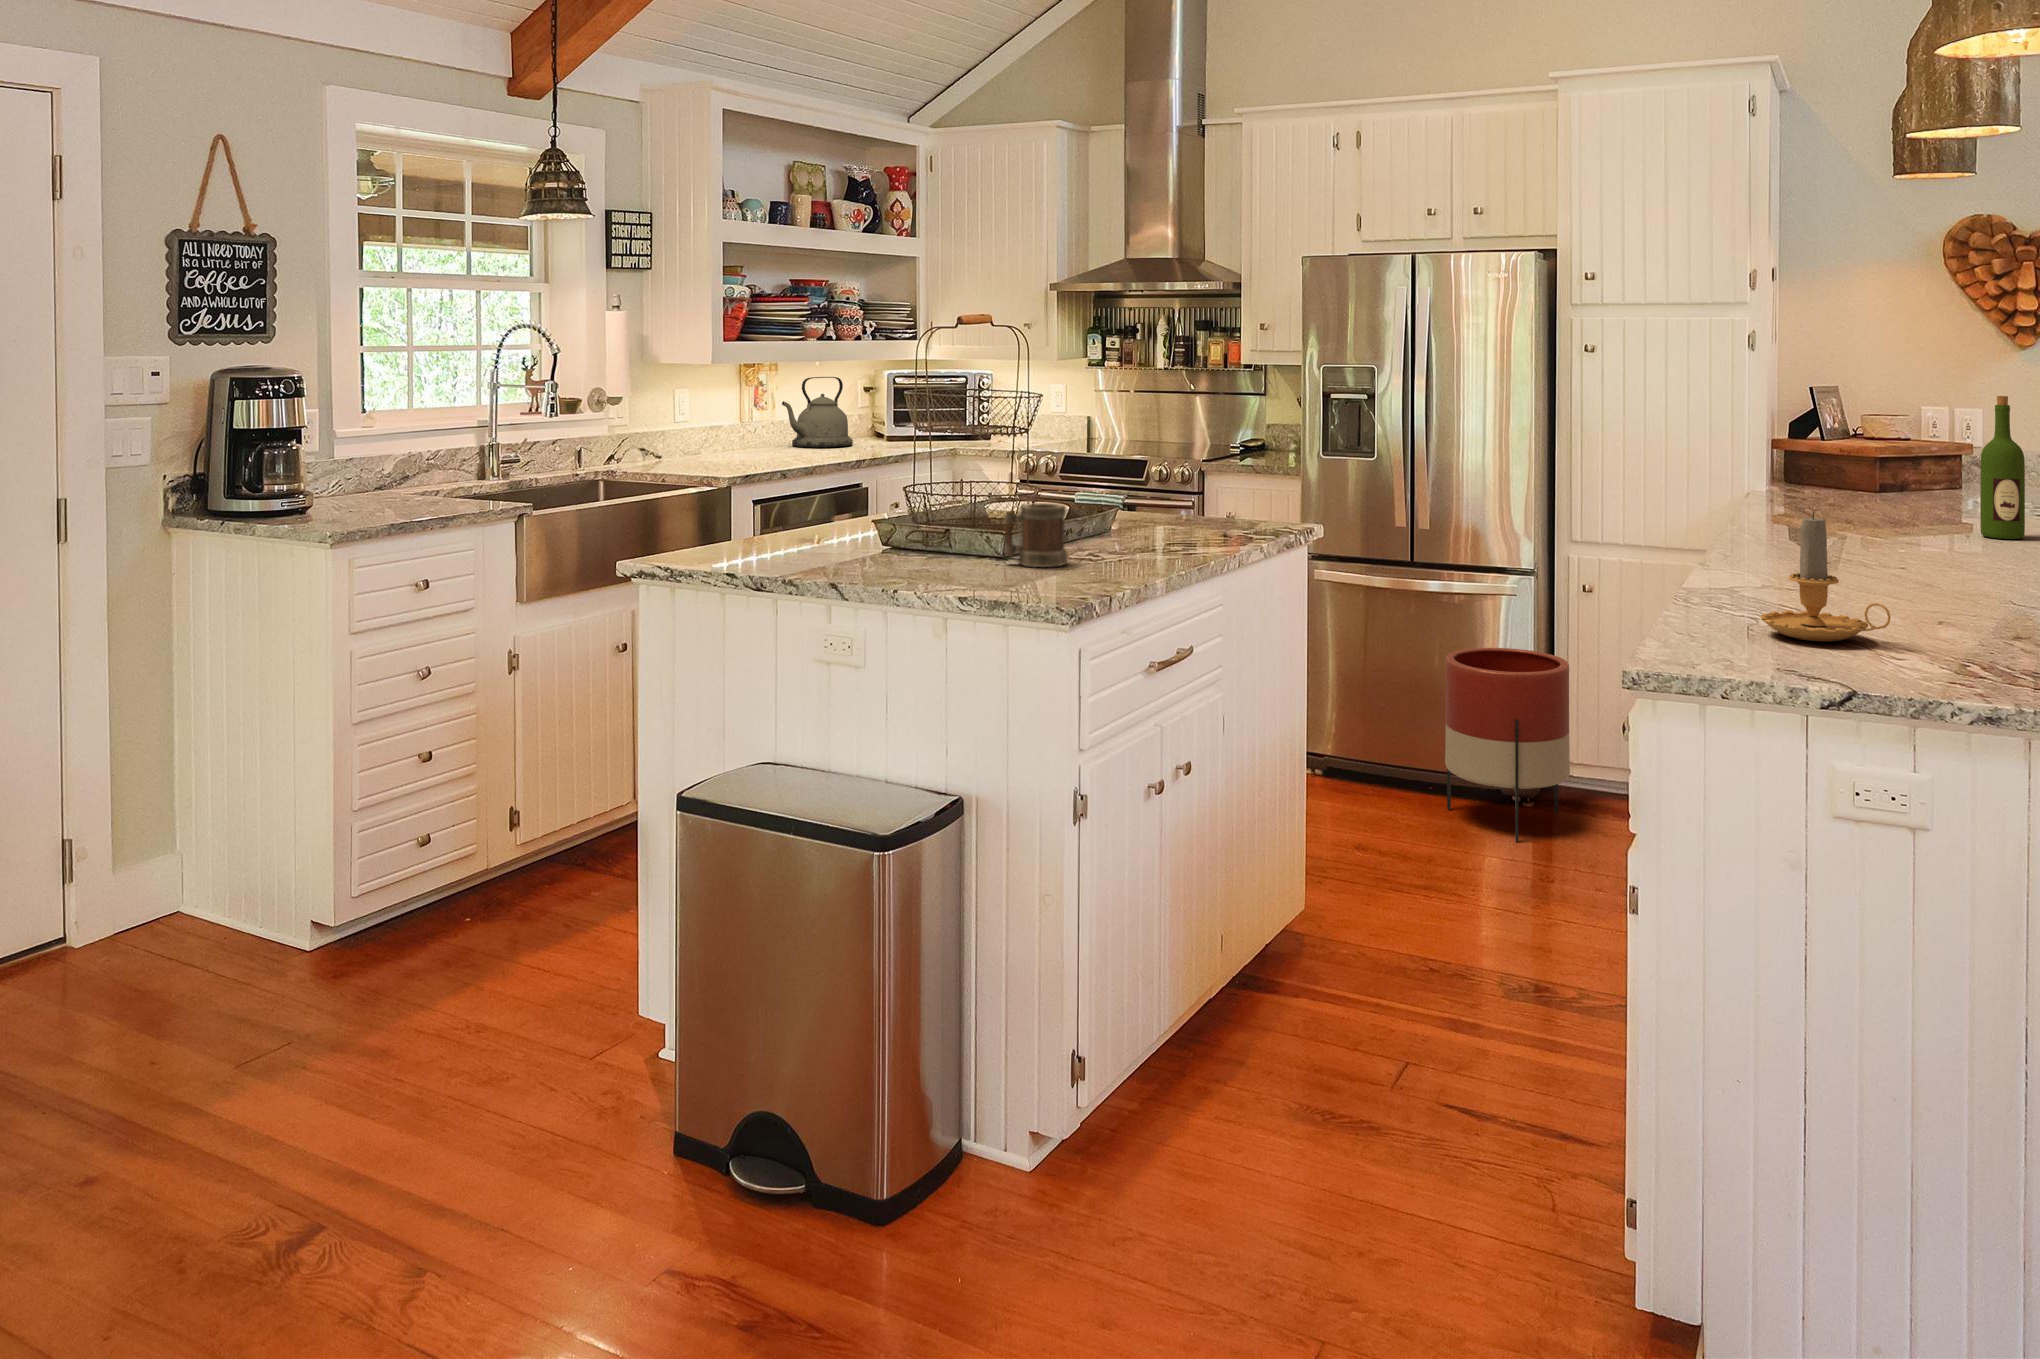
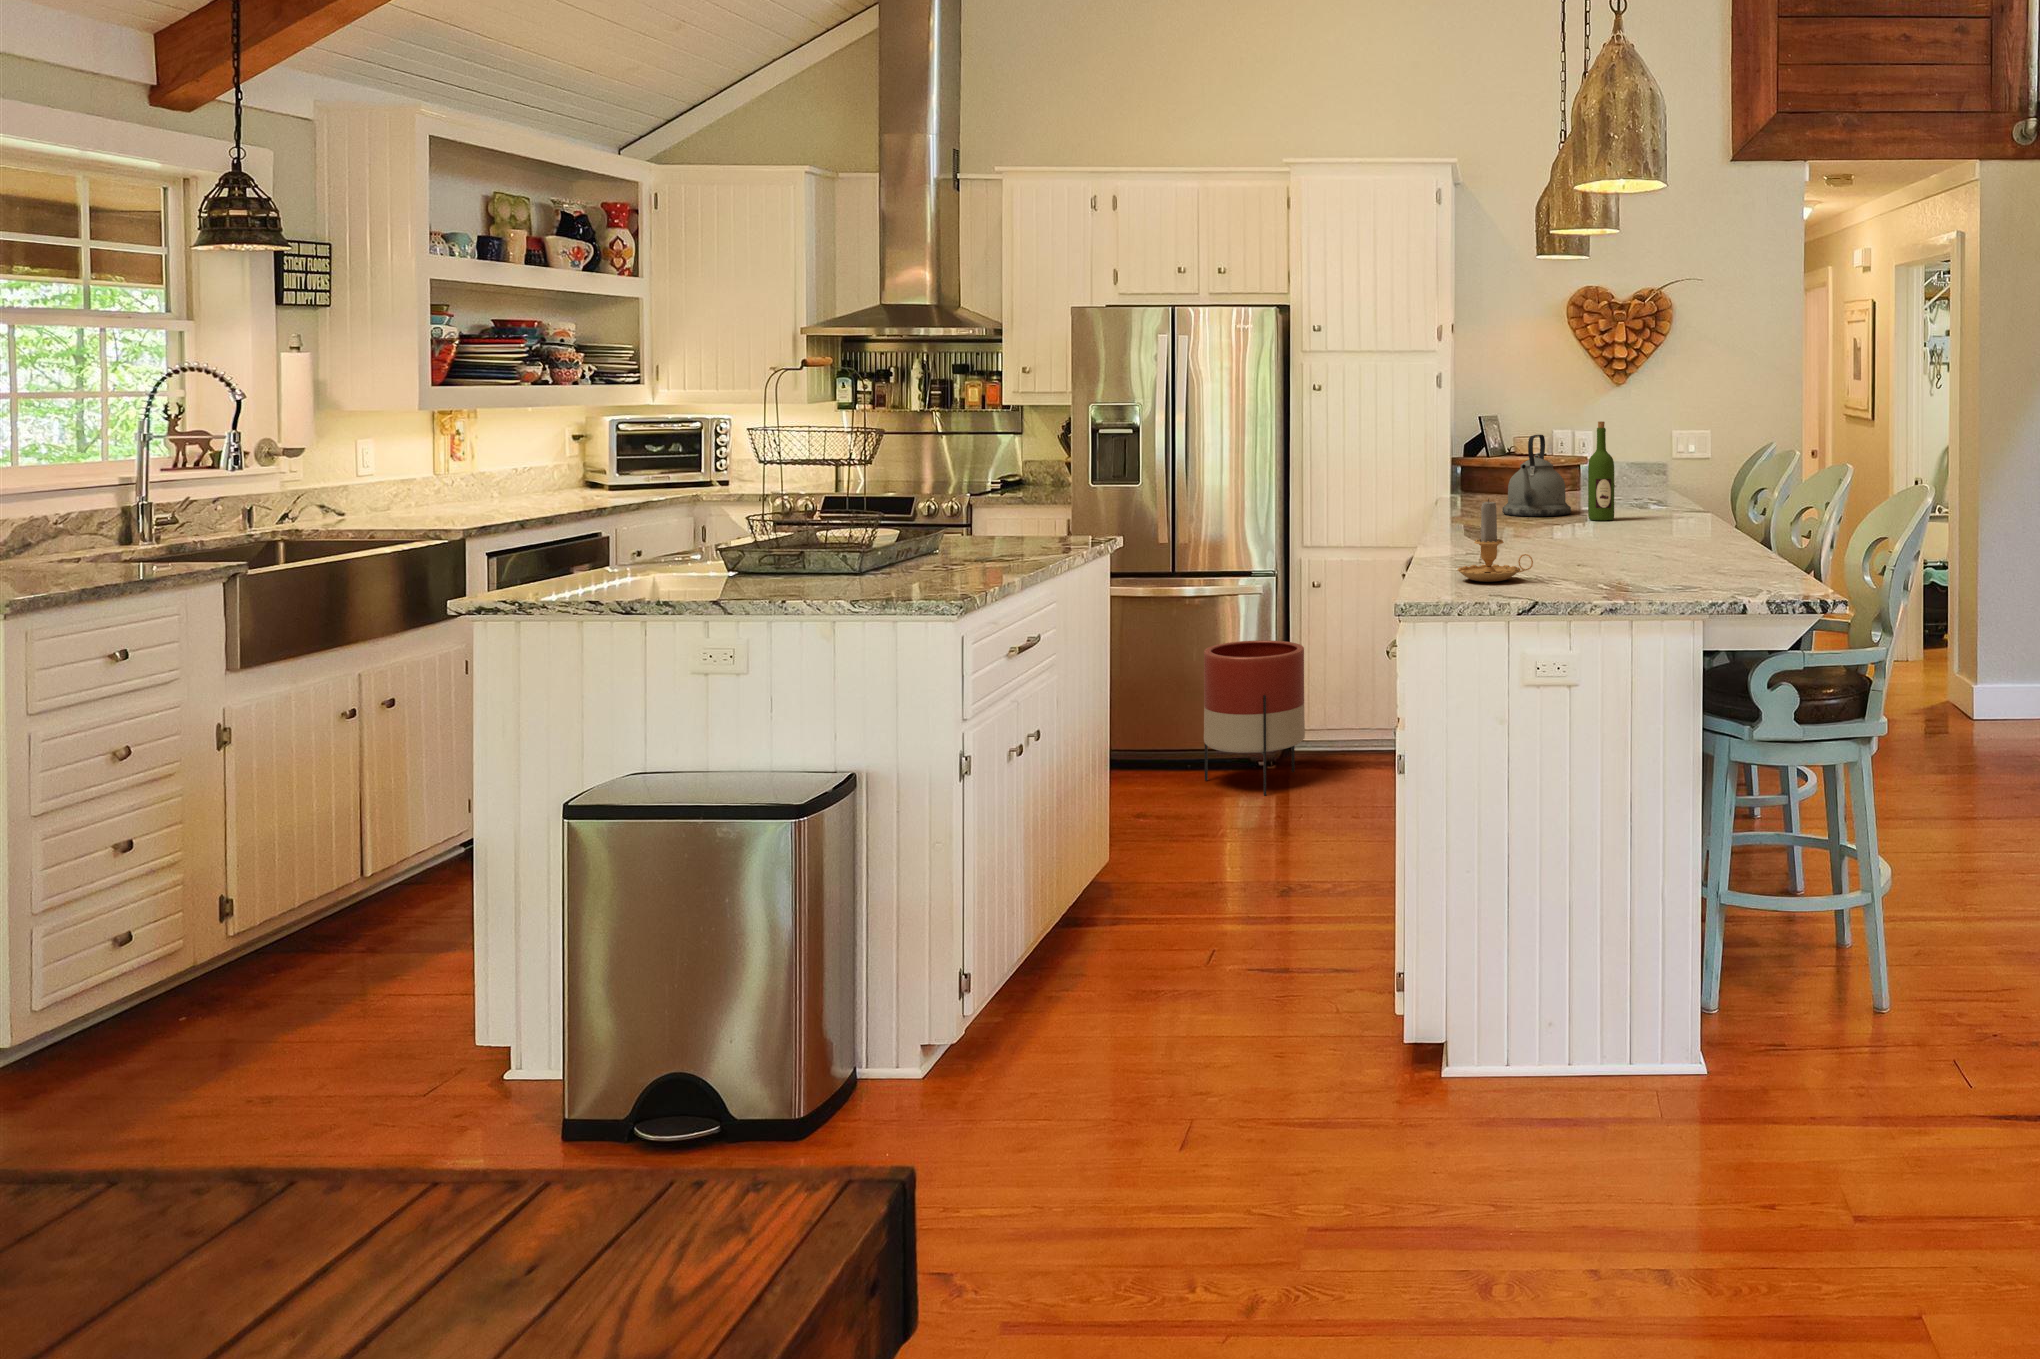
kettle: present [782,377,853,447] -> present [1502,435,1571,516]
mug: present [1005,503,1068,567] -> none [866,526,924,579]

